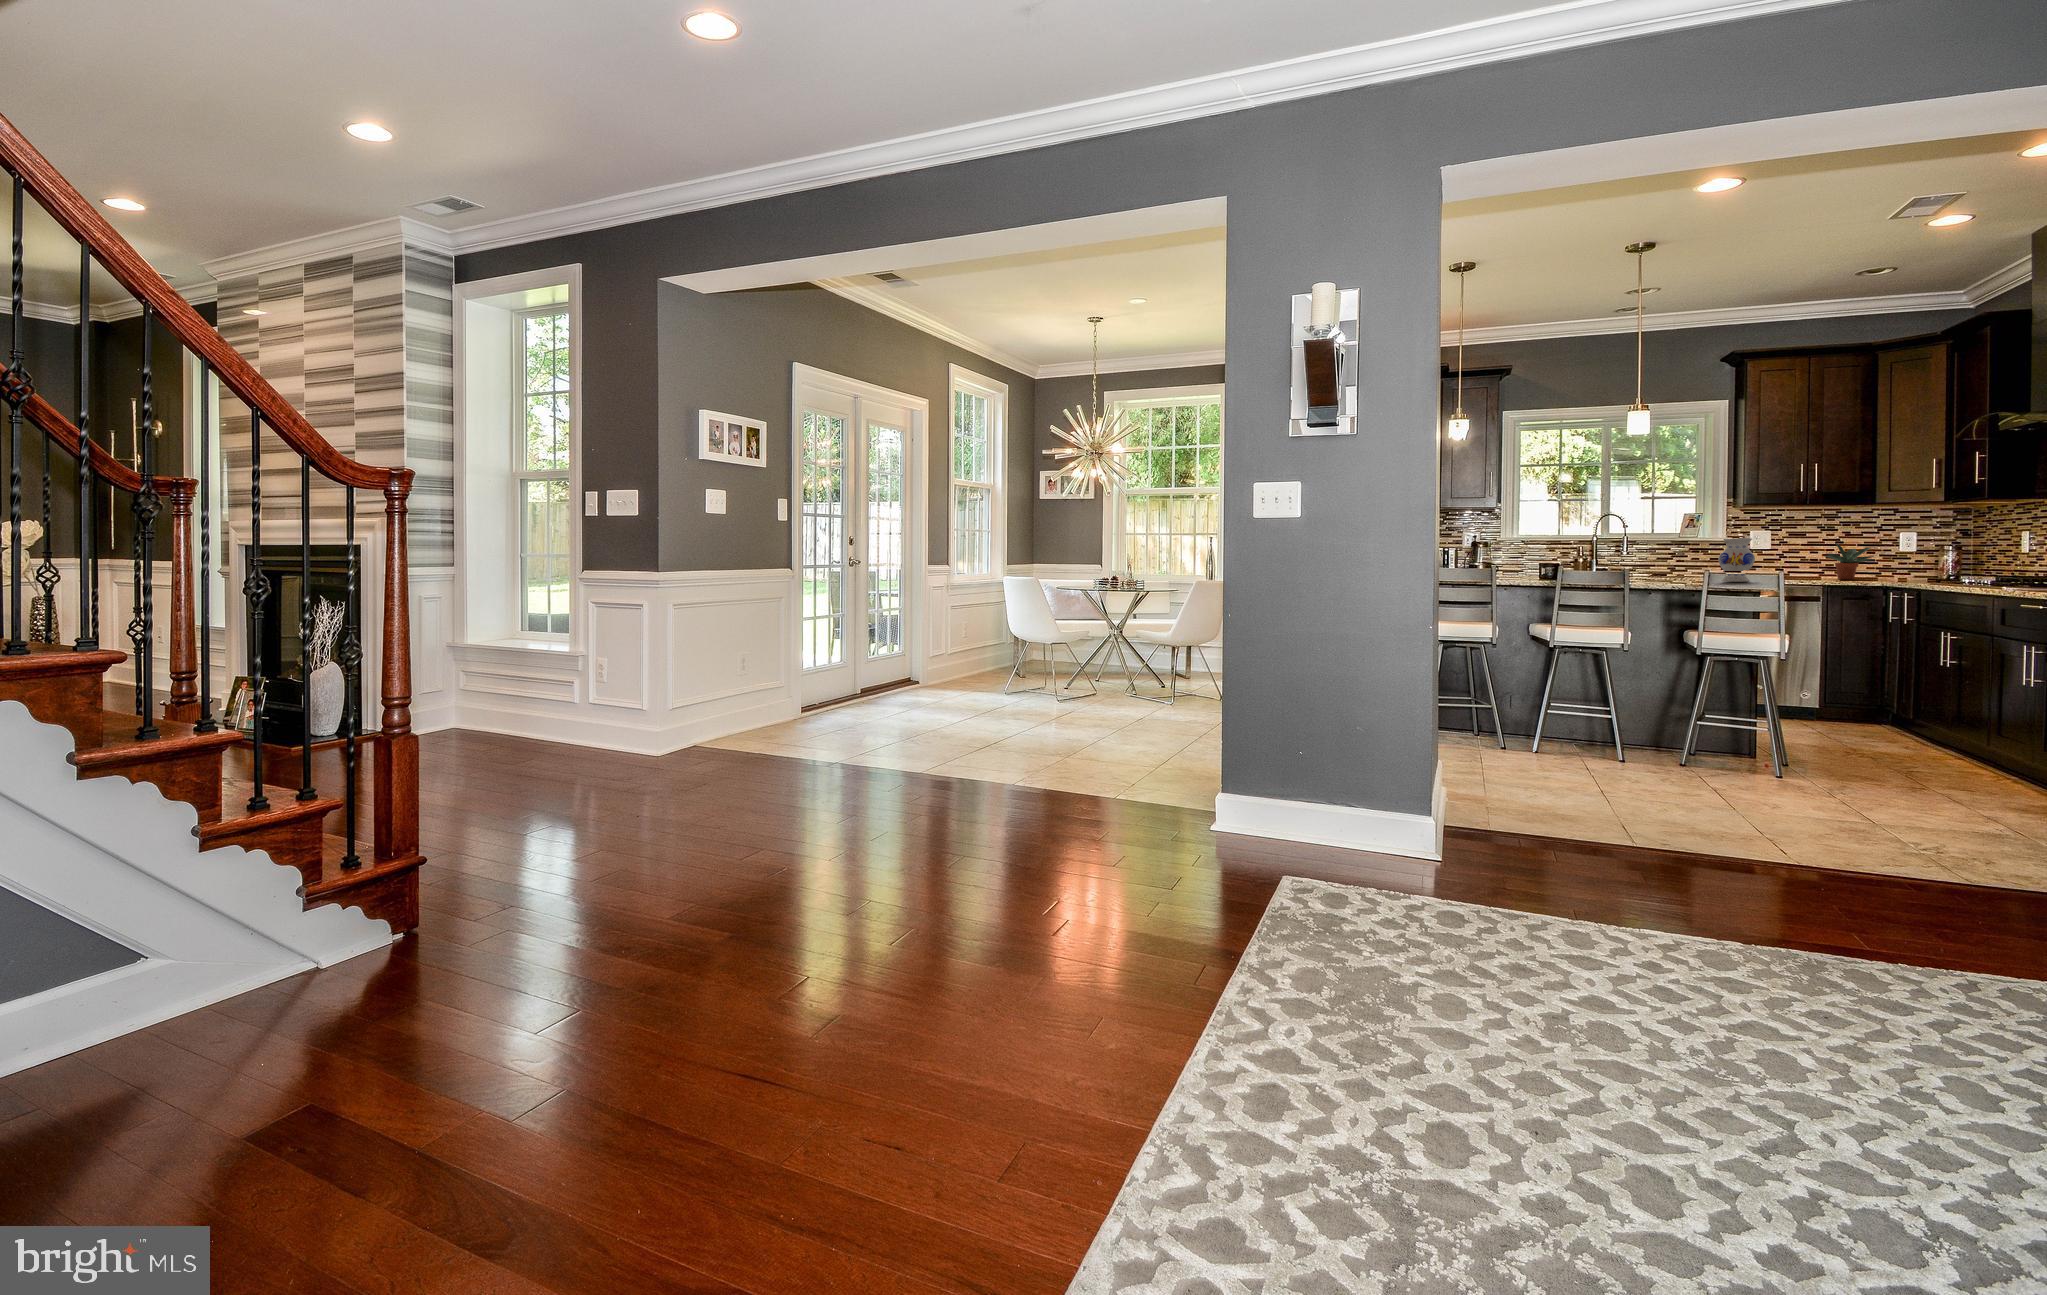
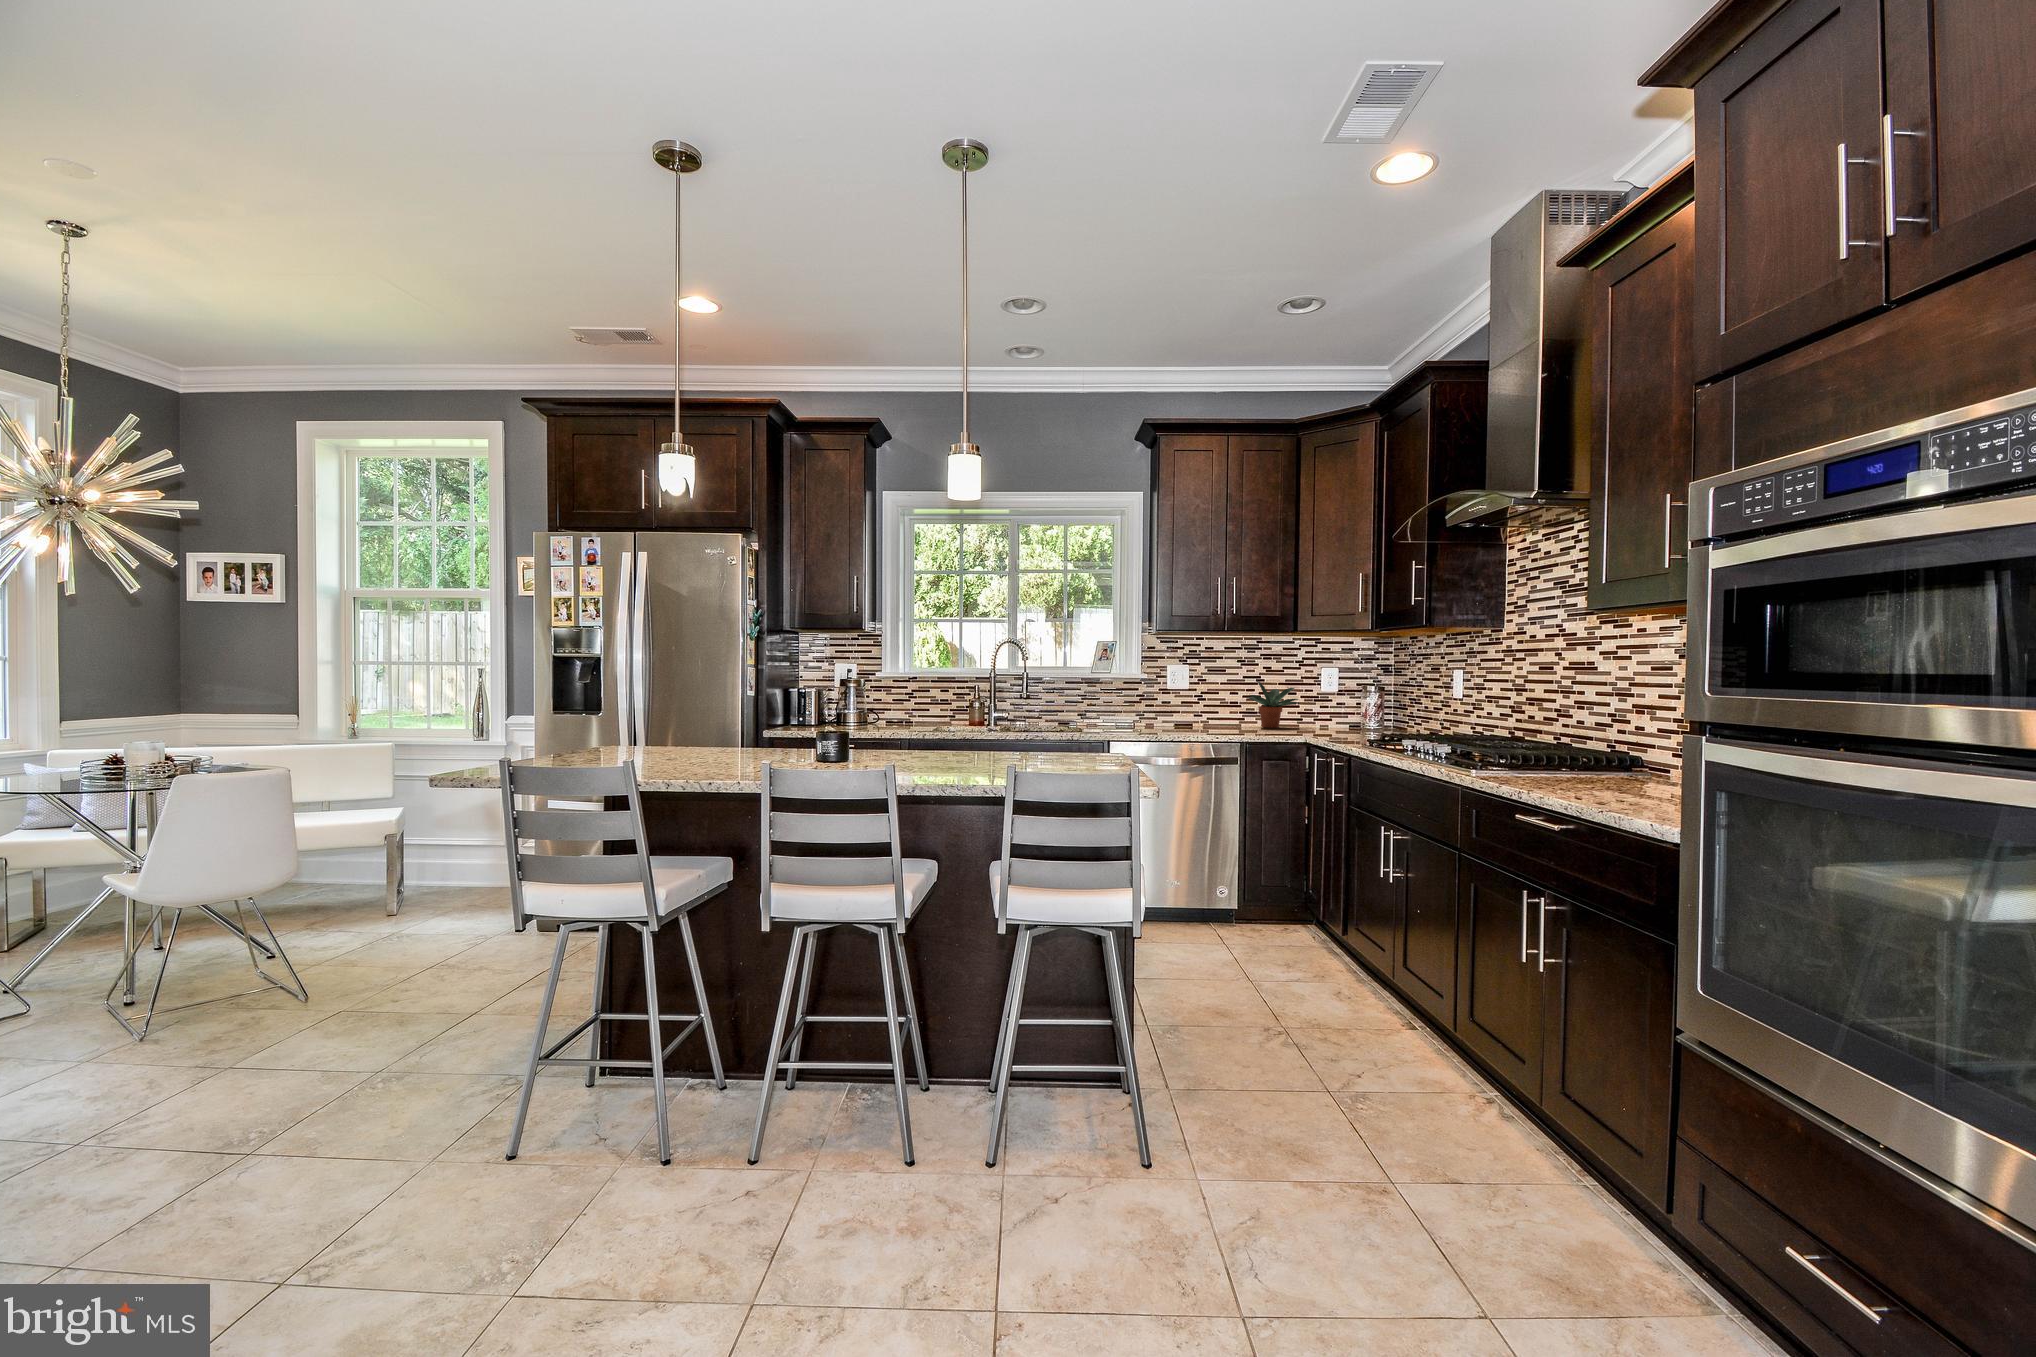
vase: present [1718,538,1755,582] -> none [1133,673,1173,730]

